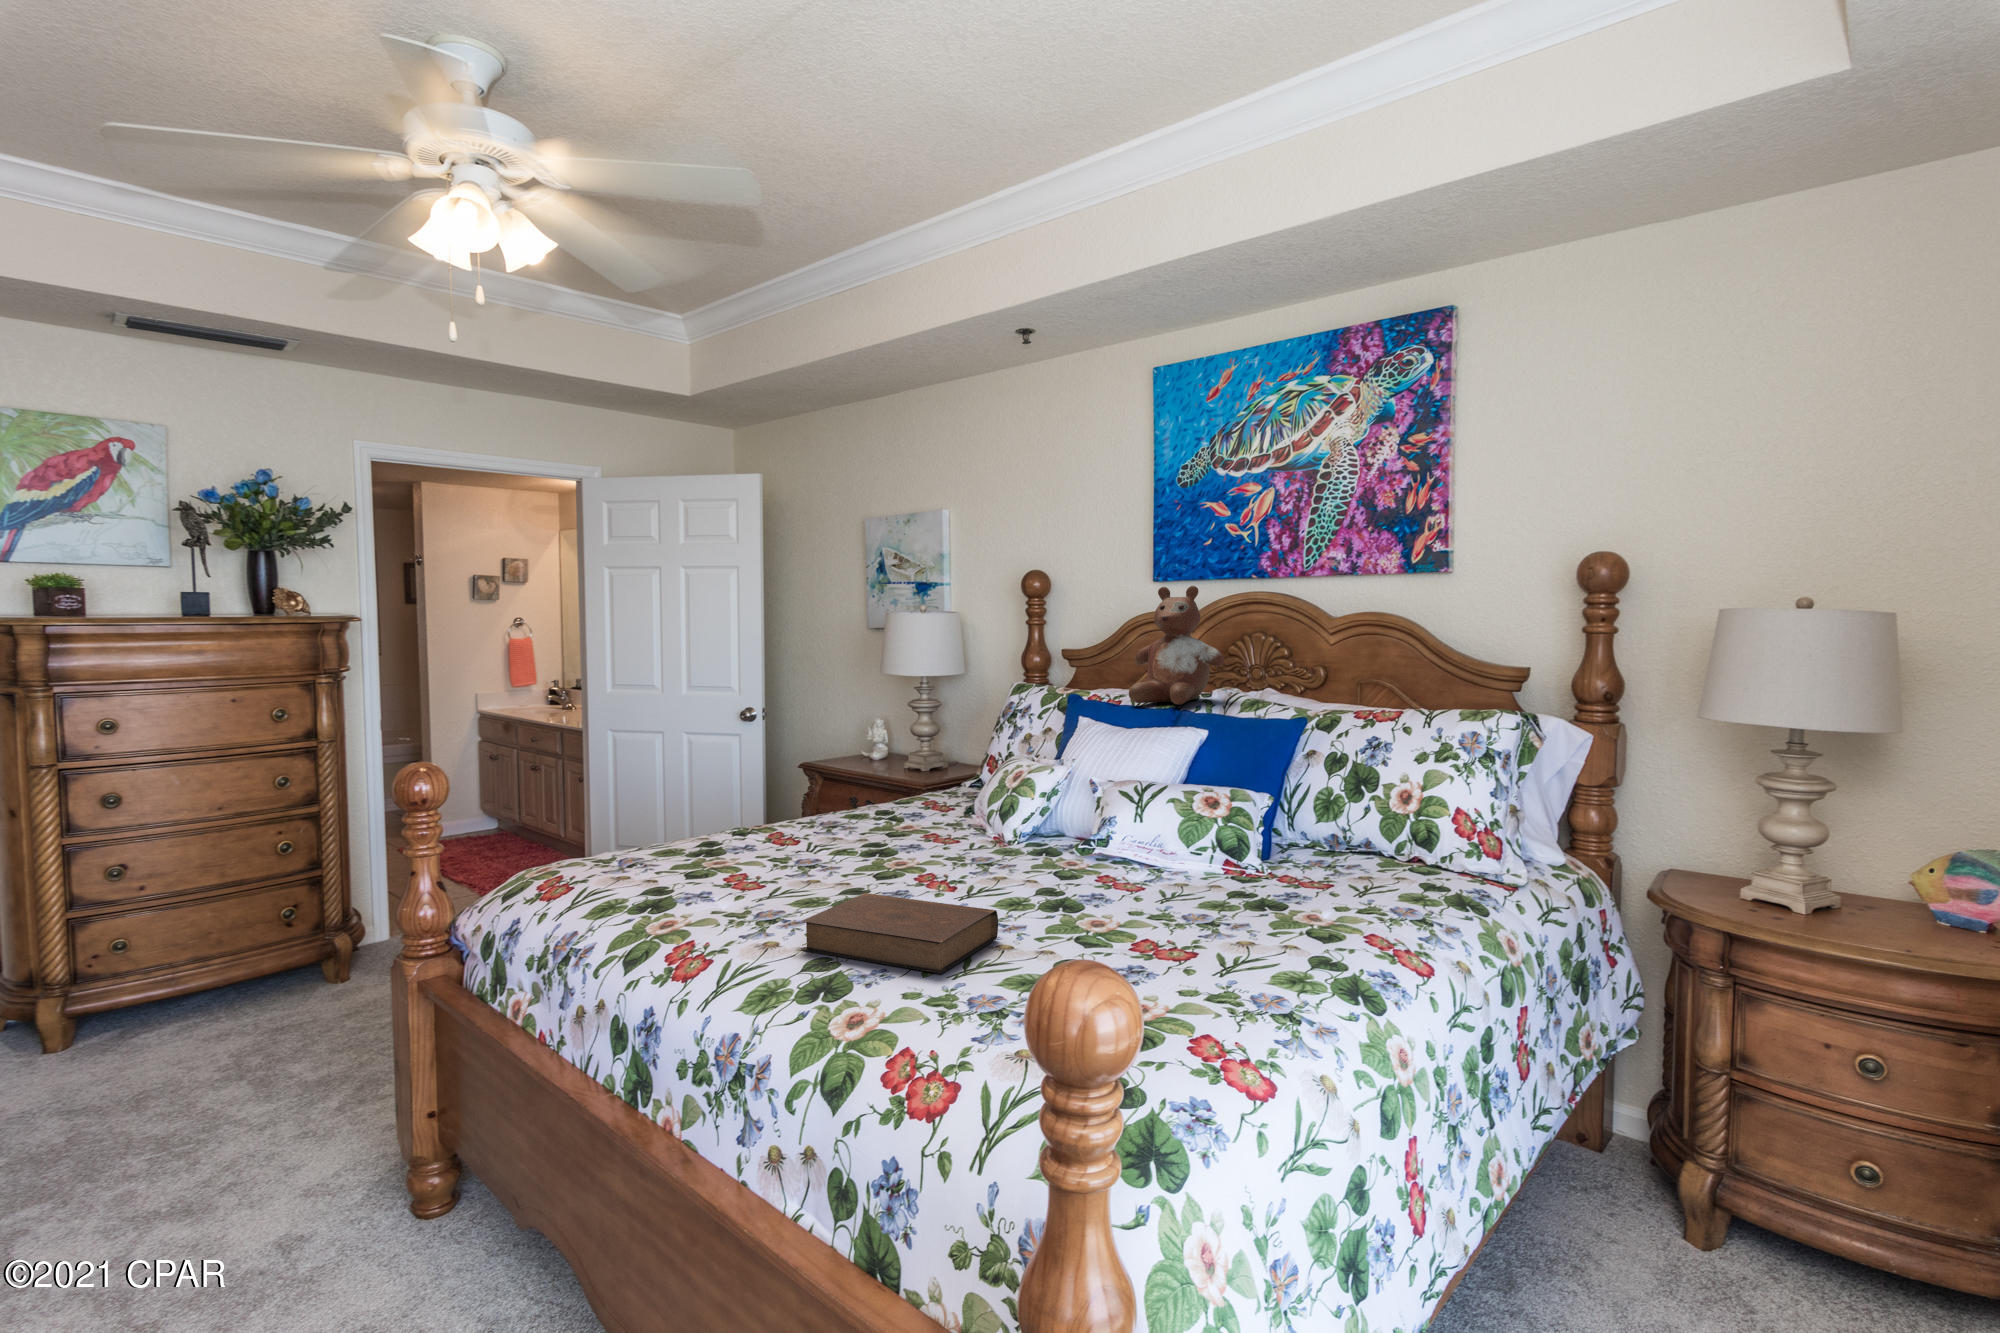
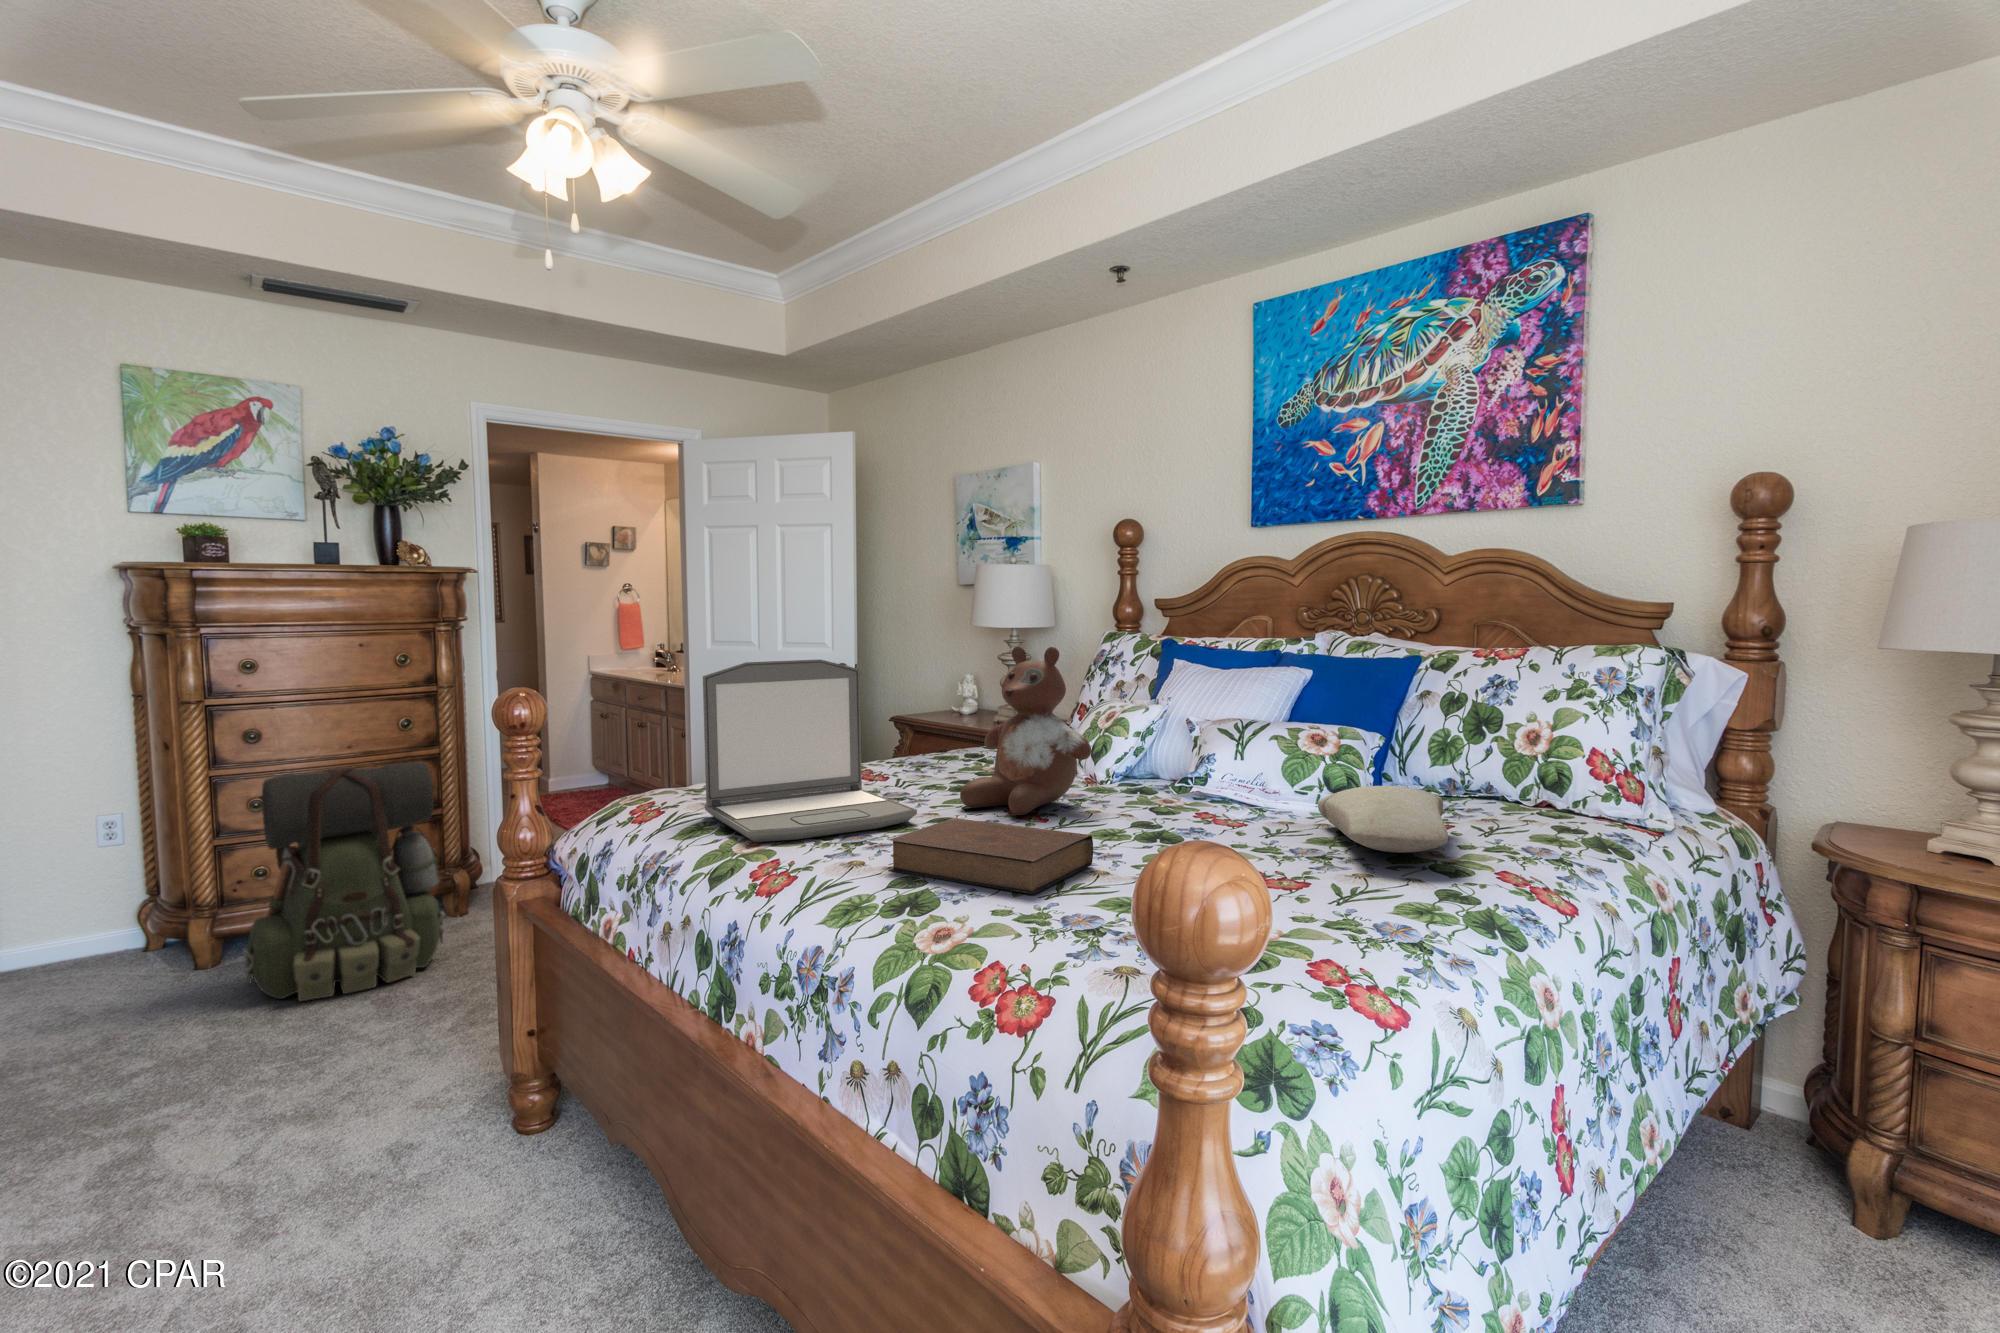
stuffed bear: present [1129,586,1224,705] -> present [960,646,1091,815]
laptop: none [614,732,829,921] -> present [703,659,917,842]
backpack: none [107,824,331,1083] -> present [243,762,445,1001]
pillow: none [1209,851,1323,919] -> present [1318,786,1448,853]

